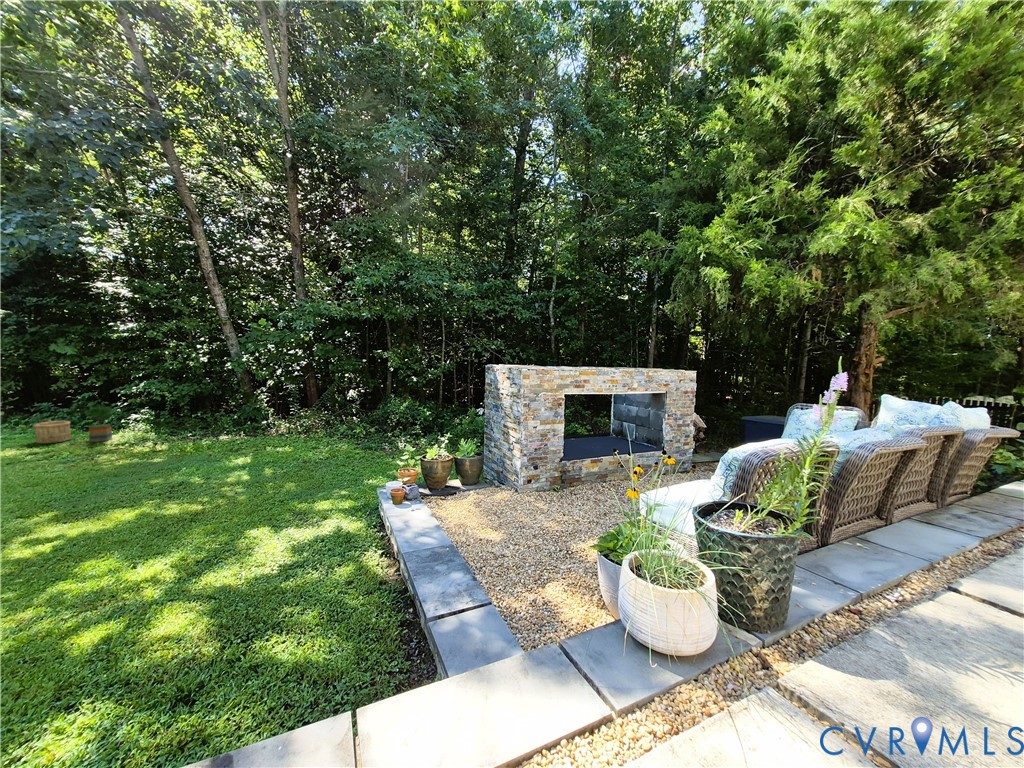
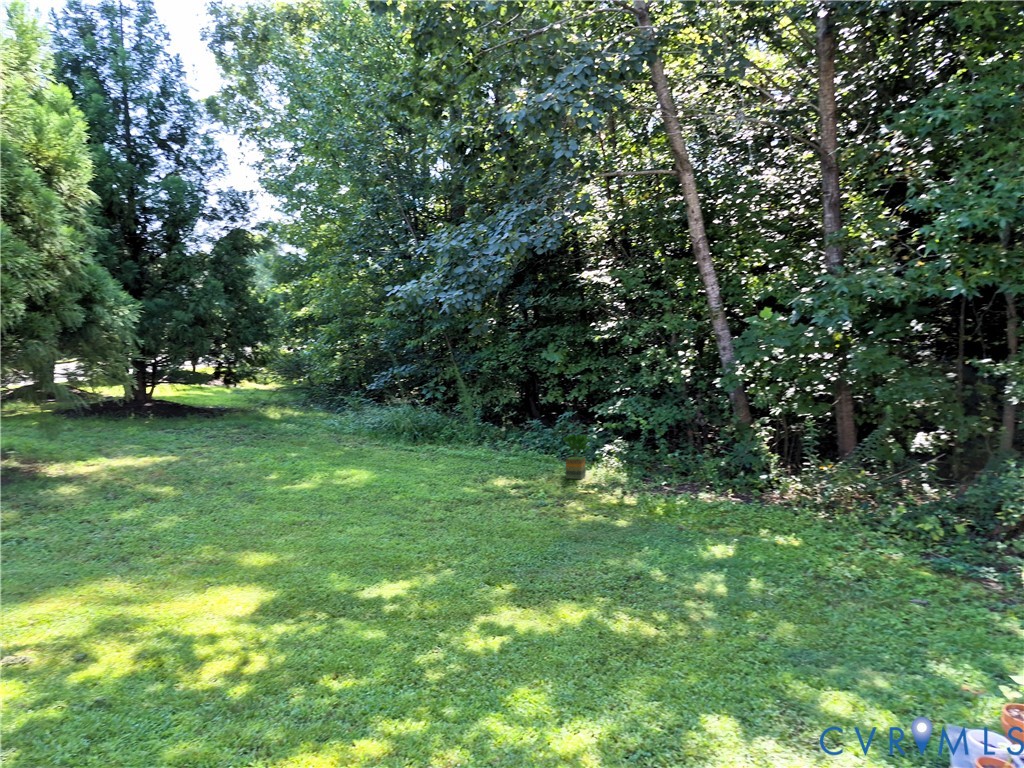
wooden bucket: present [34,421,71,443] -> none [522,447,551,474]

